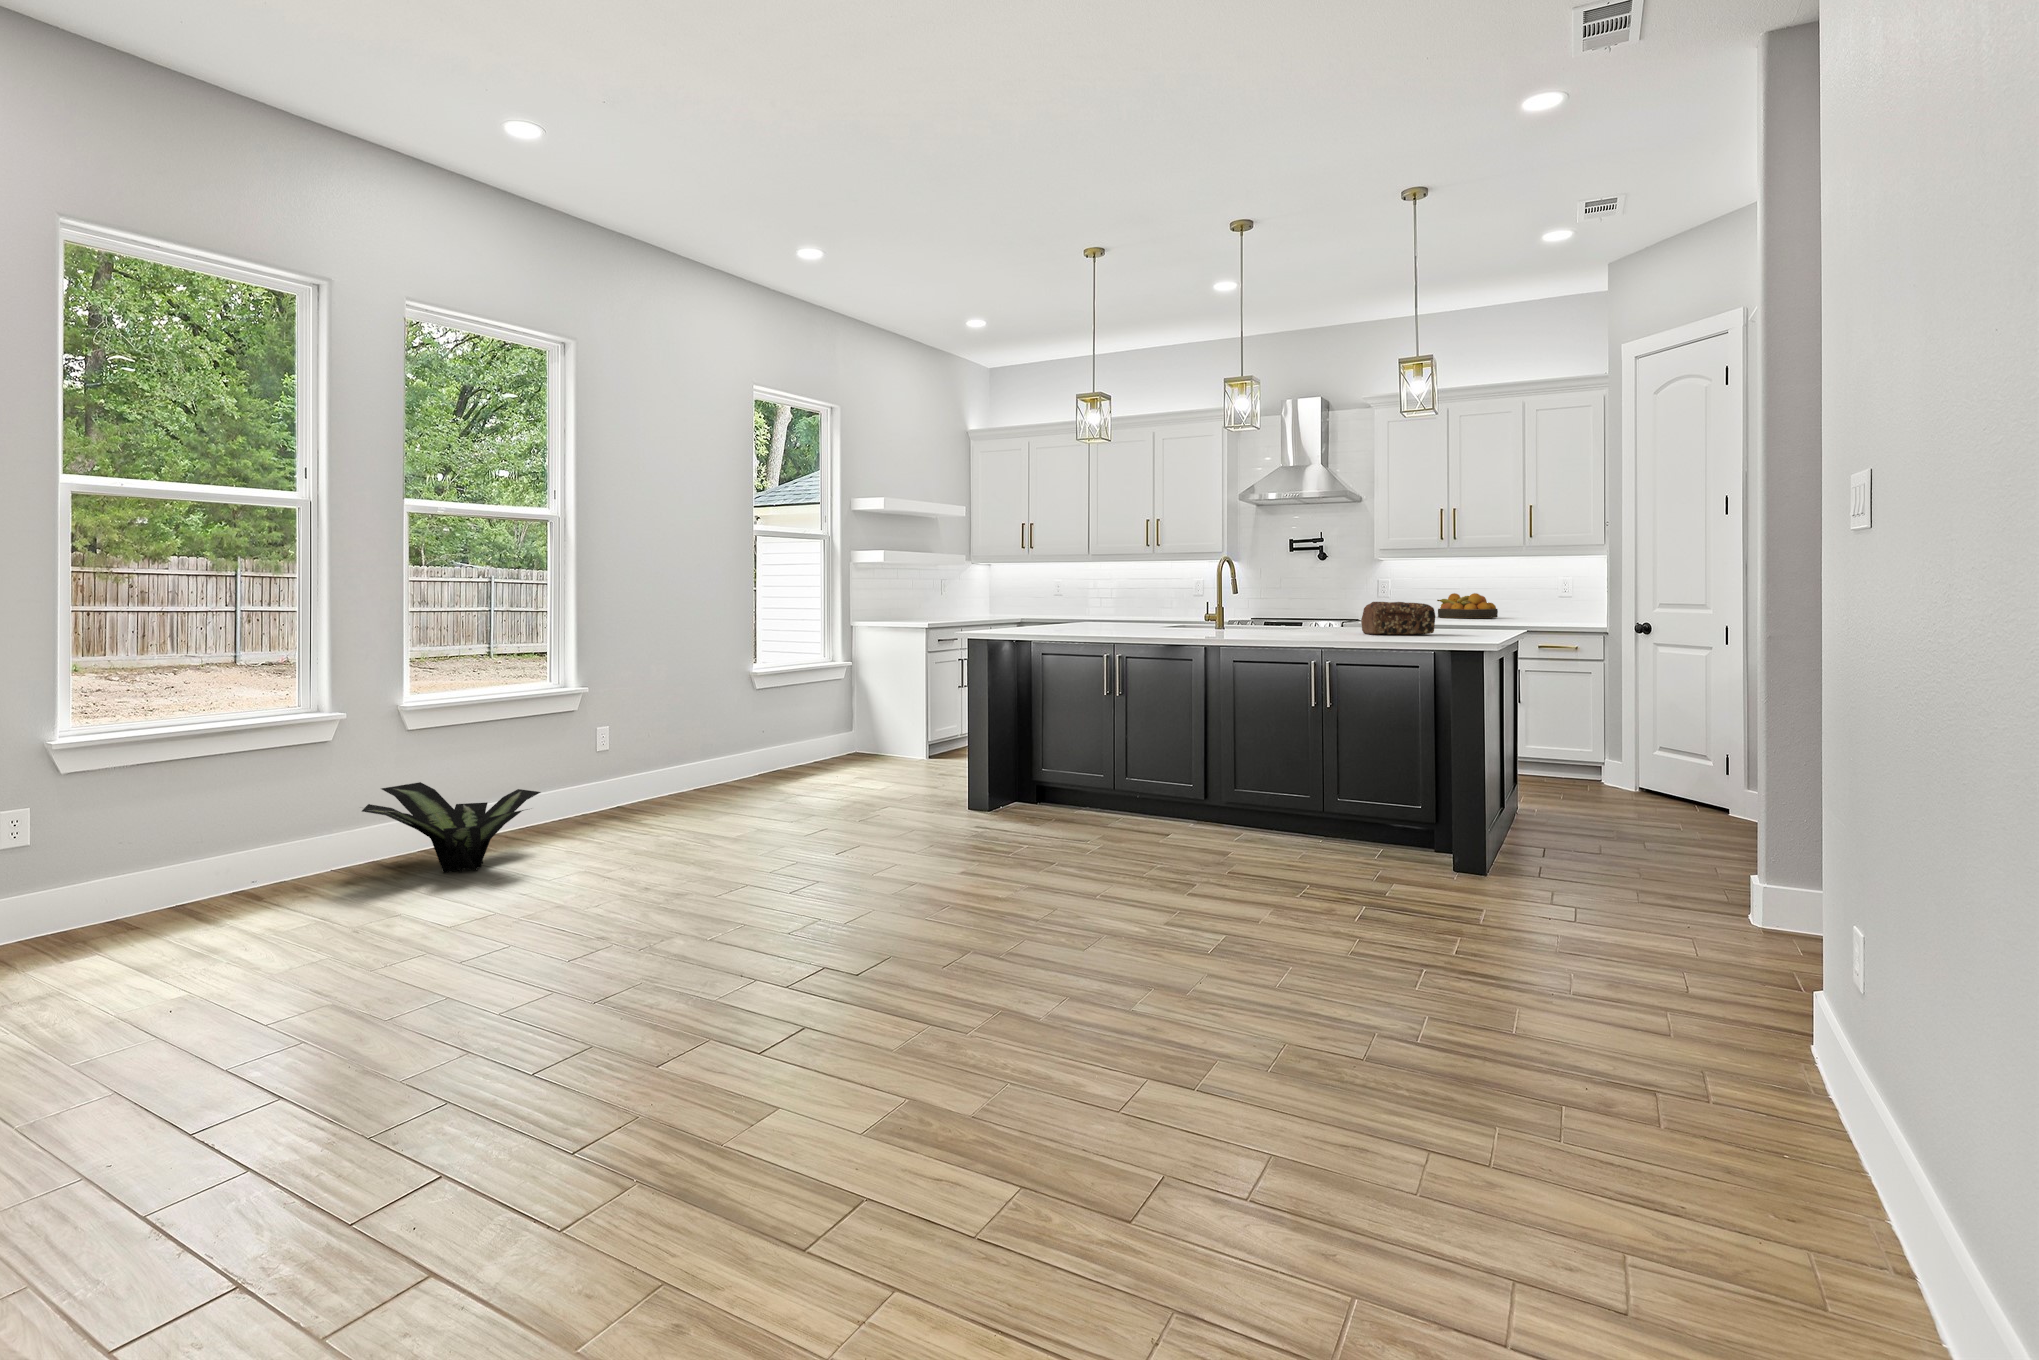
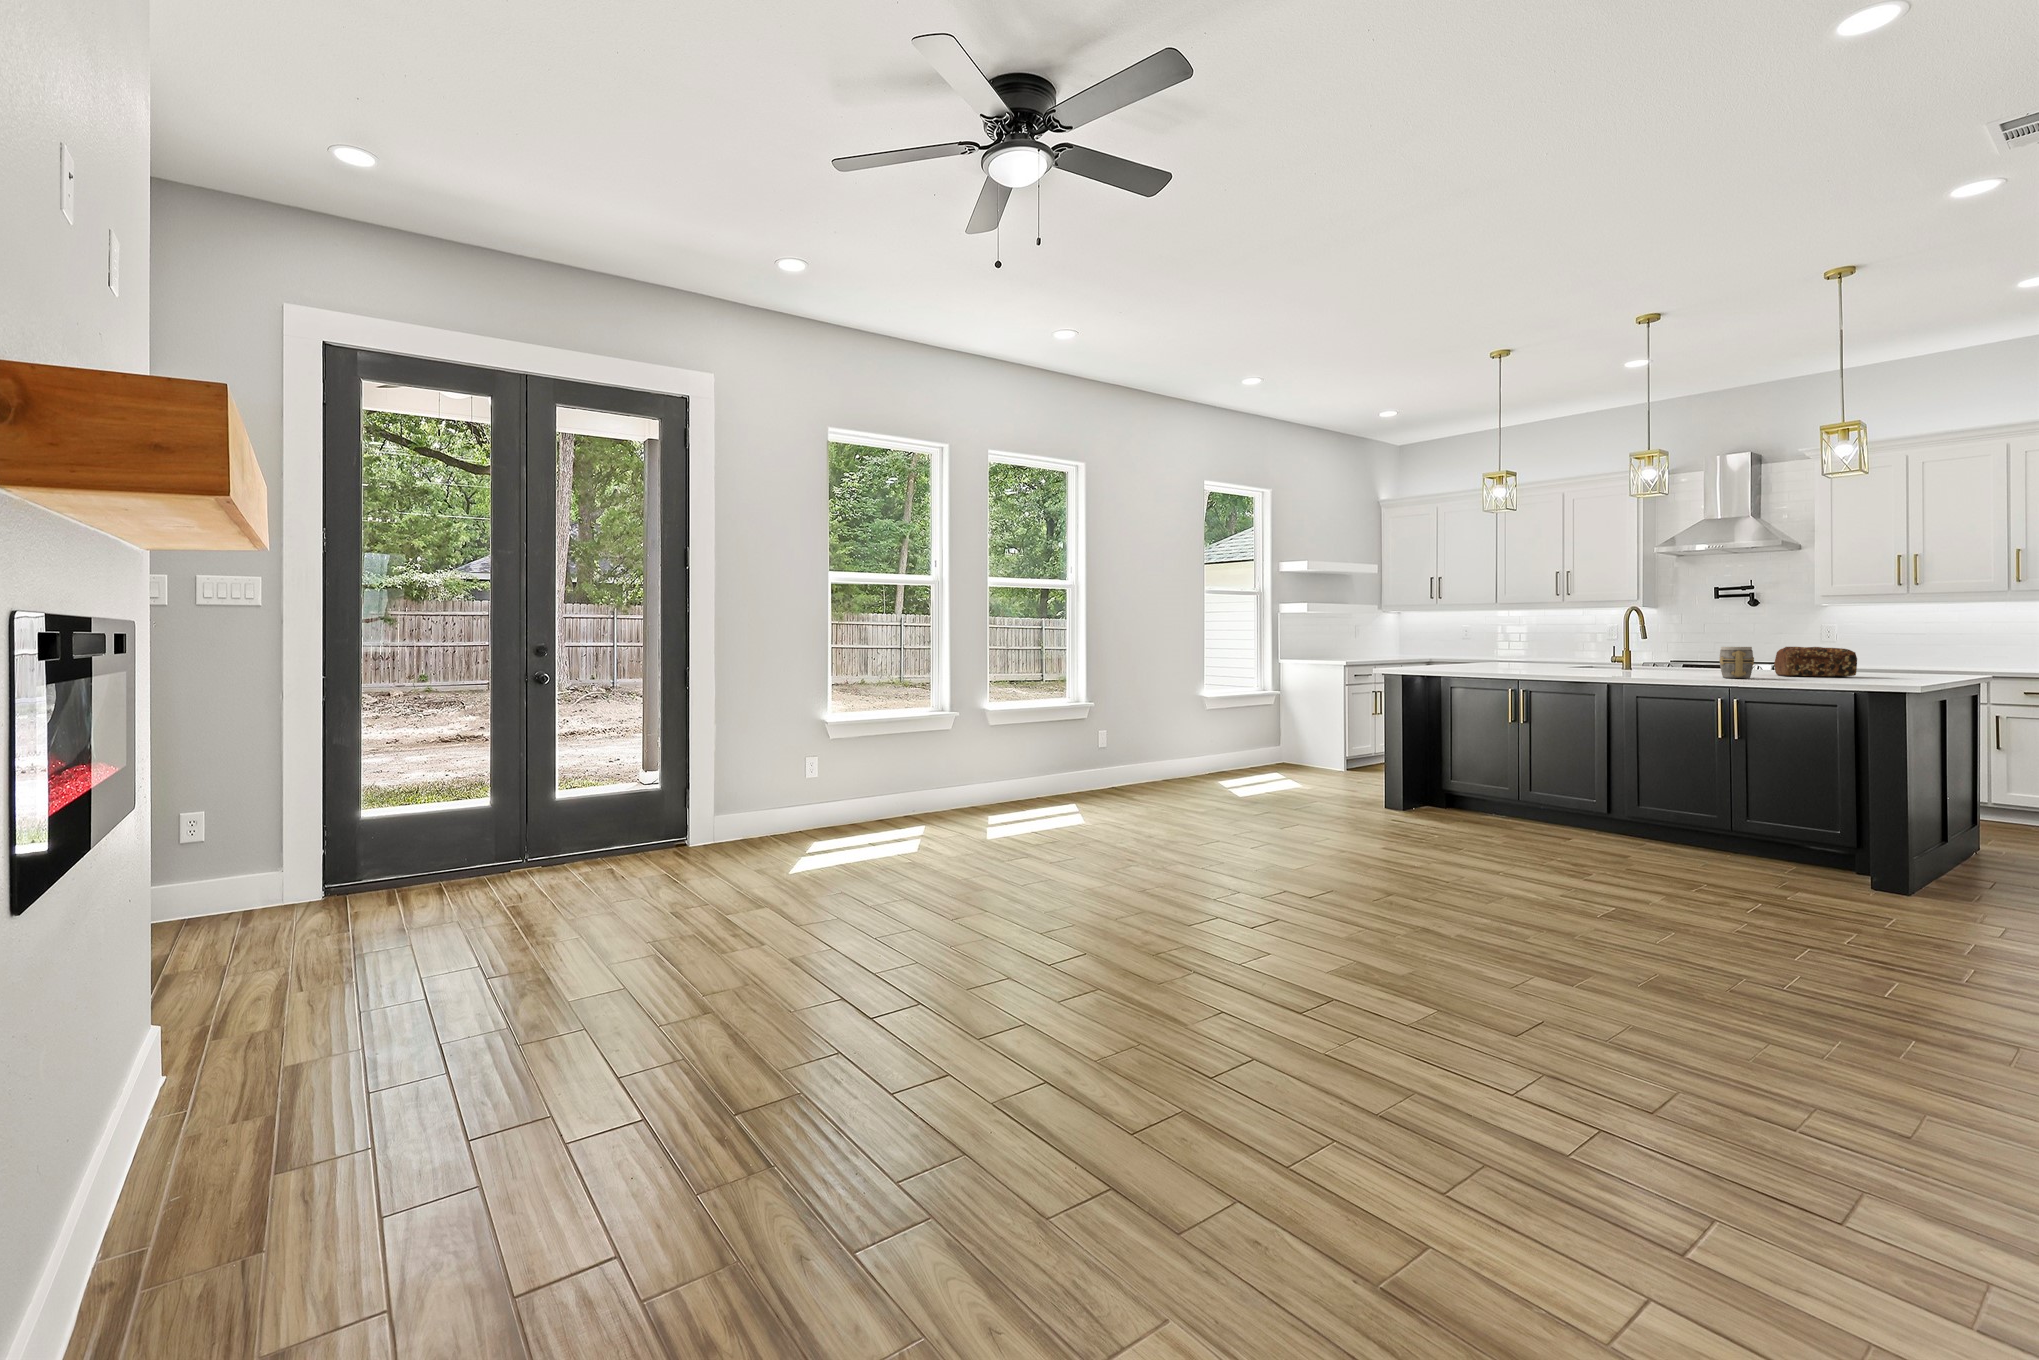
fruit bowl: present [1437,593,1498,618] -> none [1888,638,1967,662]
mug: none [1316,602,1348,638] -> present [1719,647,1754,678]
potted plant: present [362,782,541,873] -> none [967,761,1073,821]

